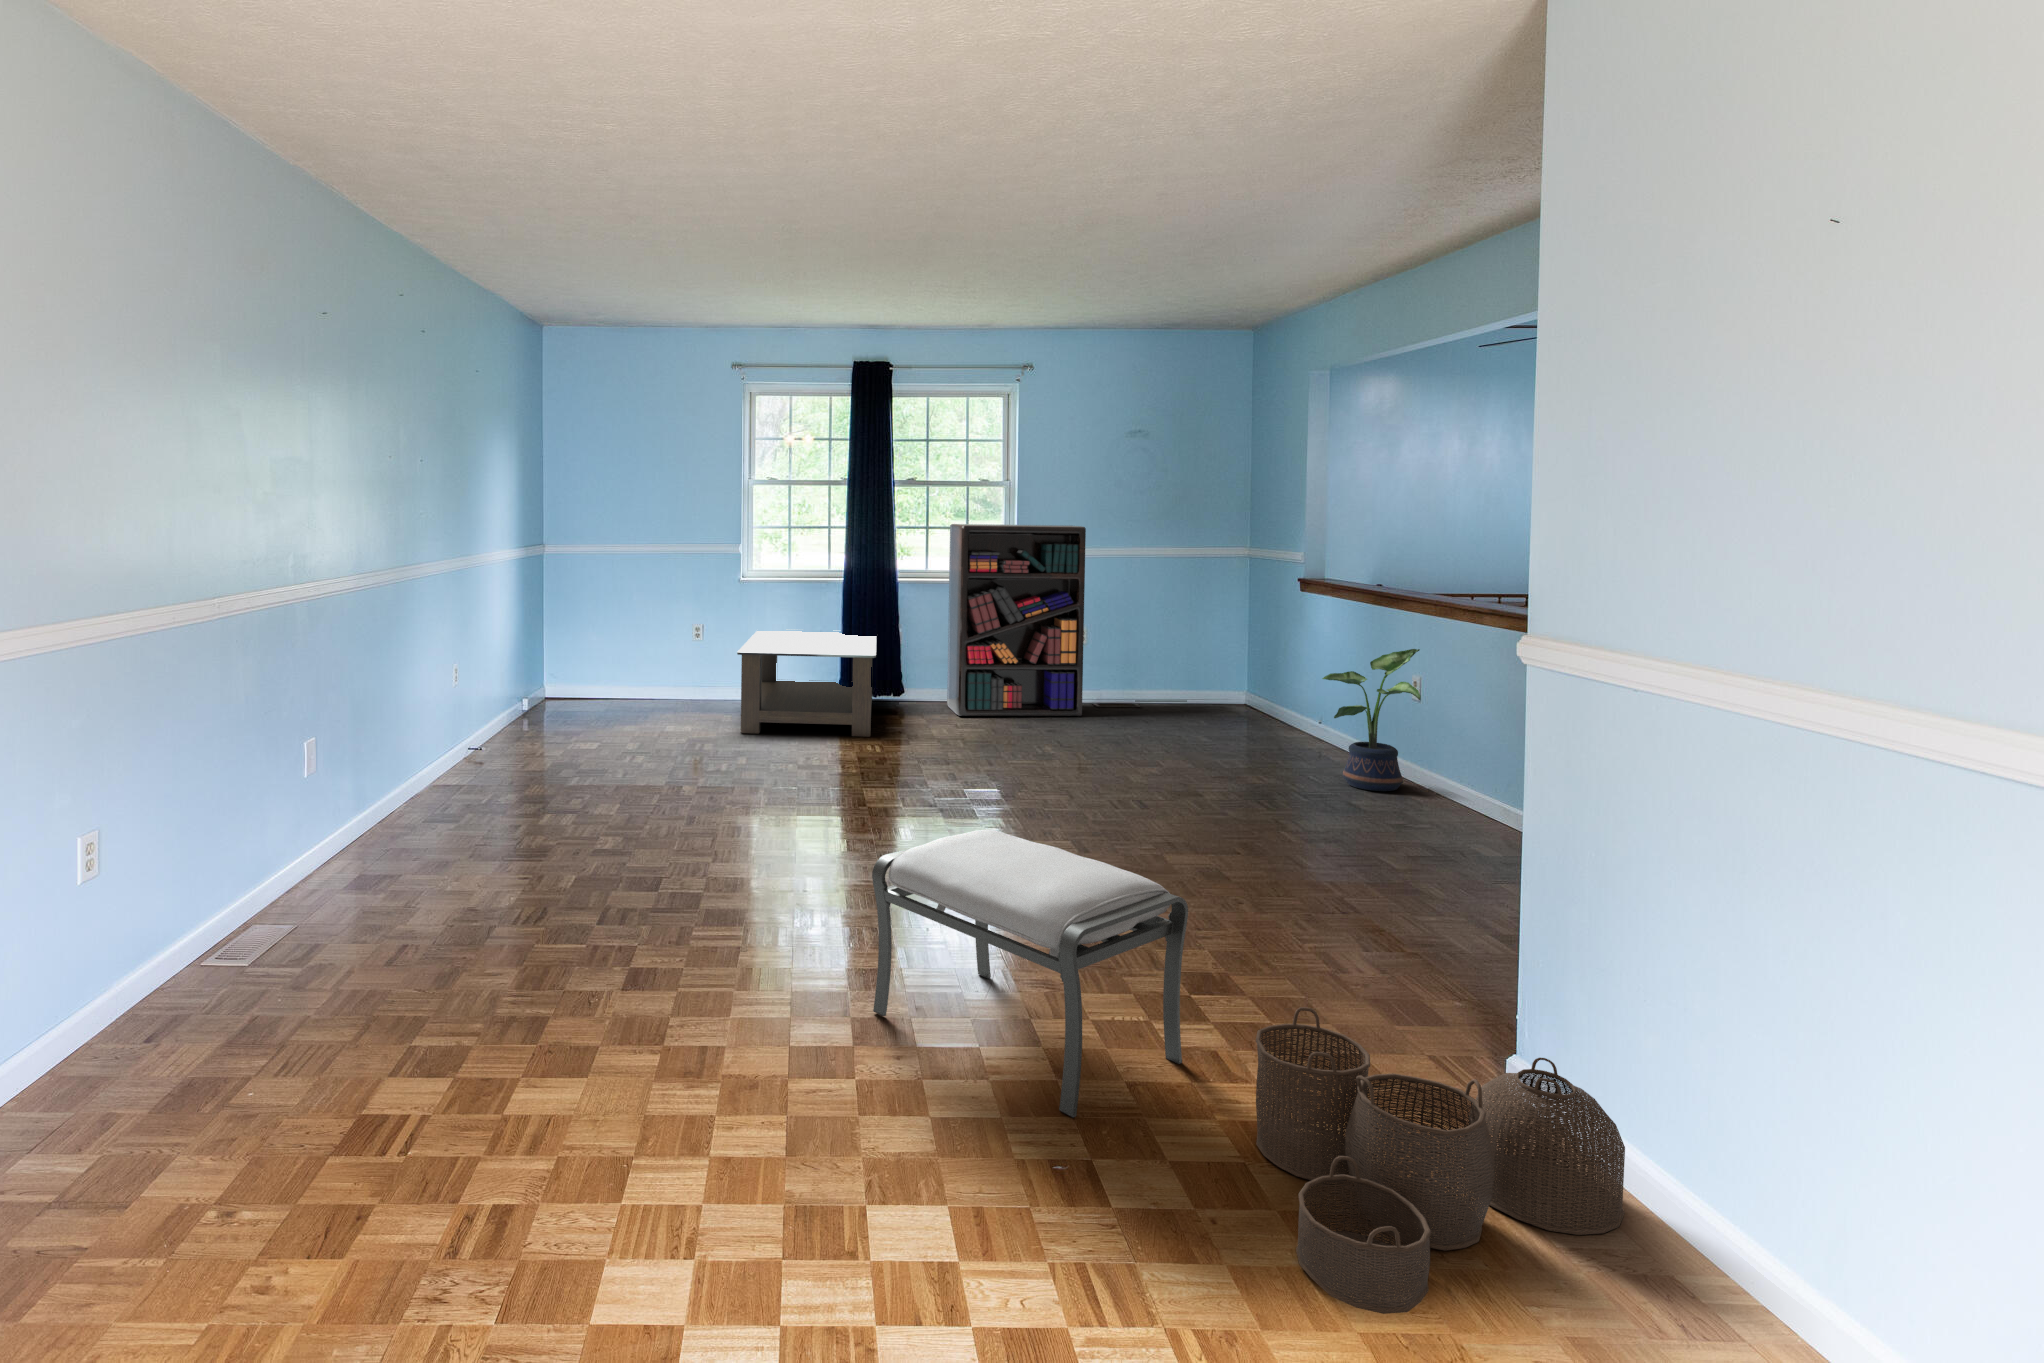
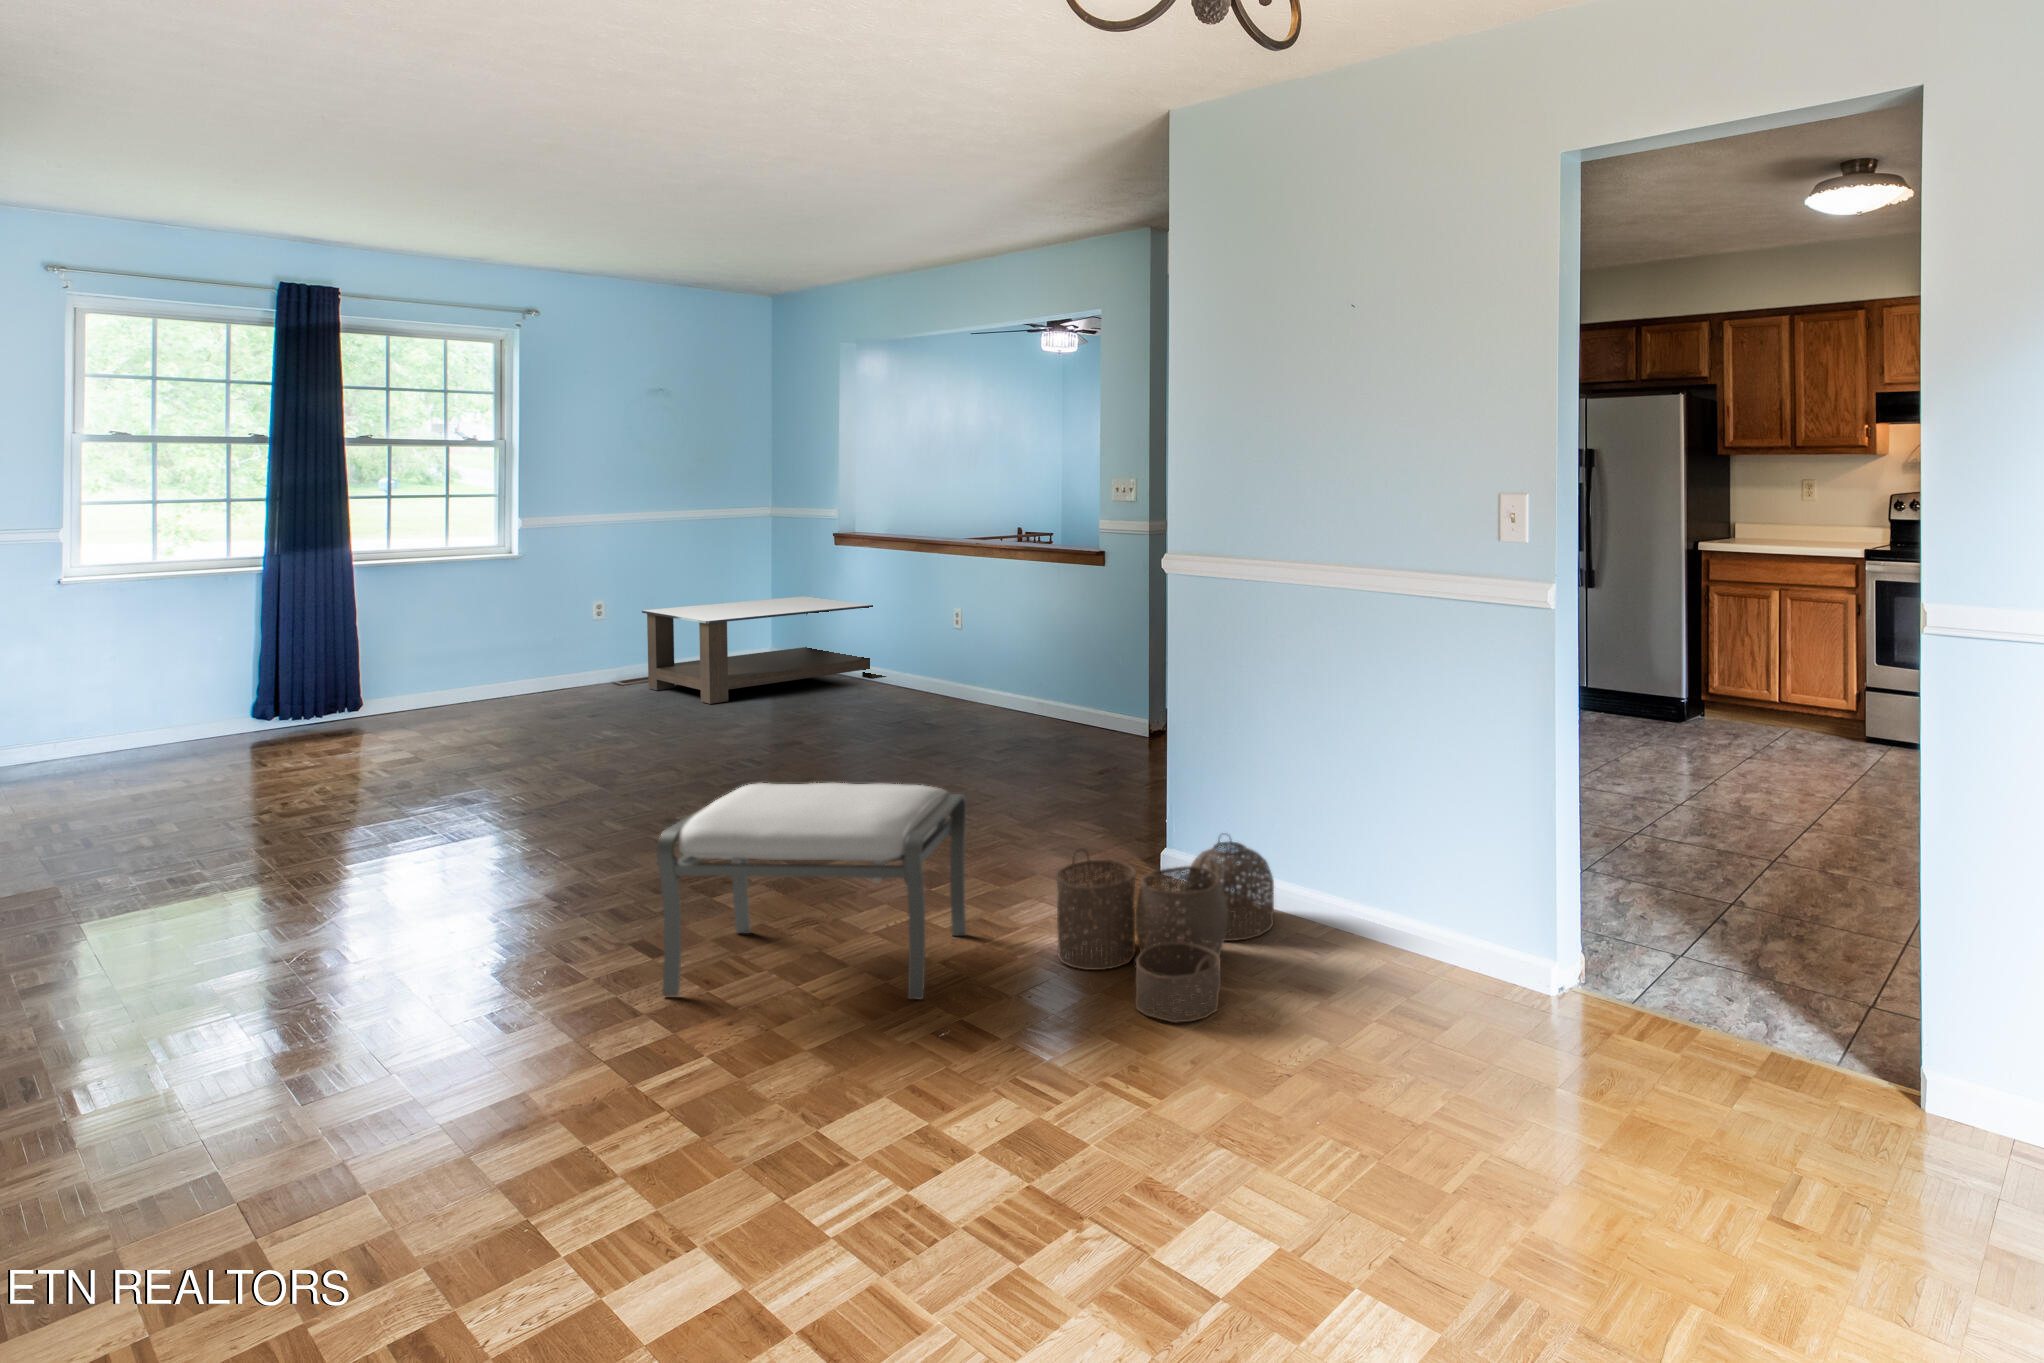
bookshelf: present [947,524,1086,716] -> none [427,491,614,718]
coffee table: present [737,629,877,737] -> present [642,596,887,704]
potted plant: present [1322,649,1421,791] -> none [889,586,973,712]

